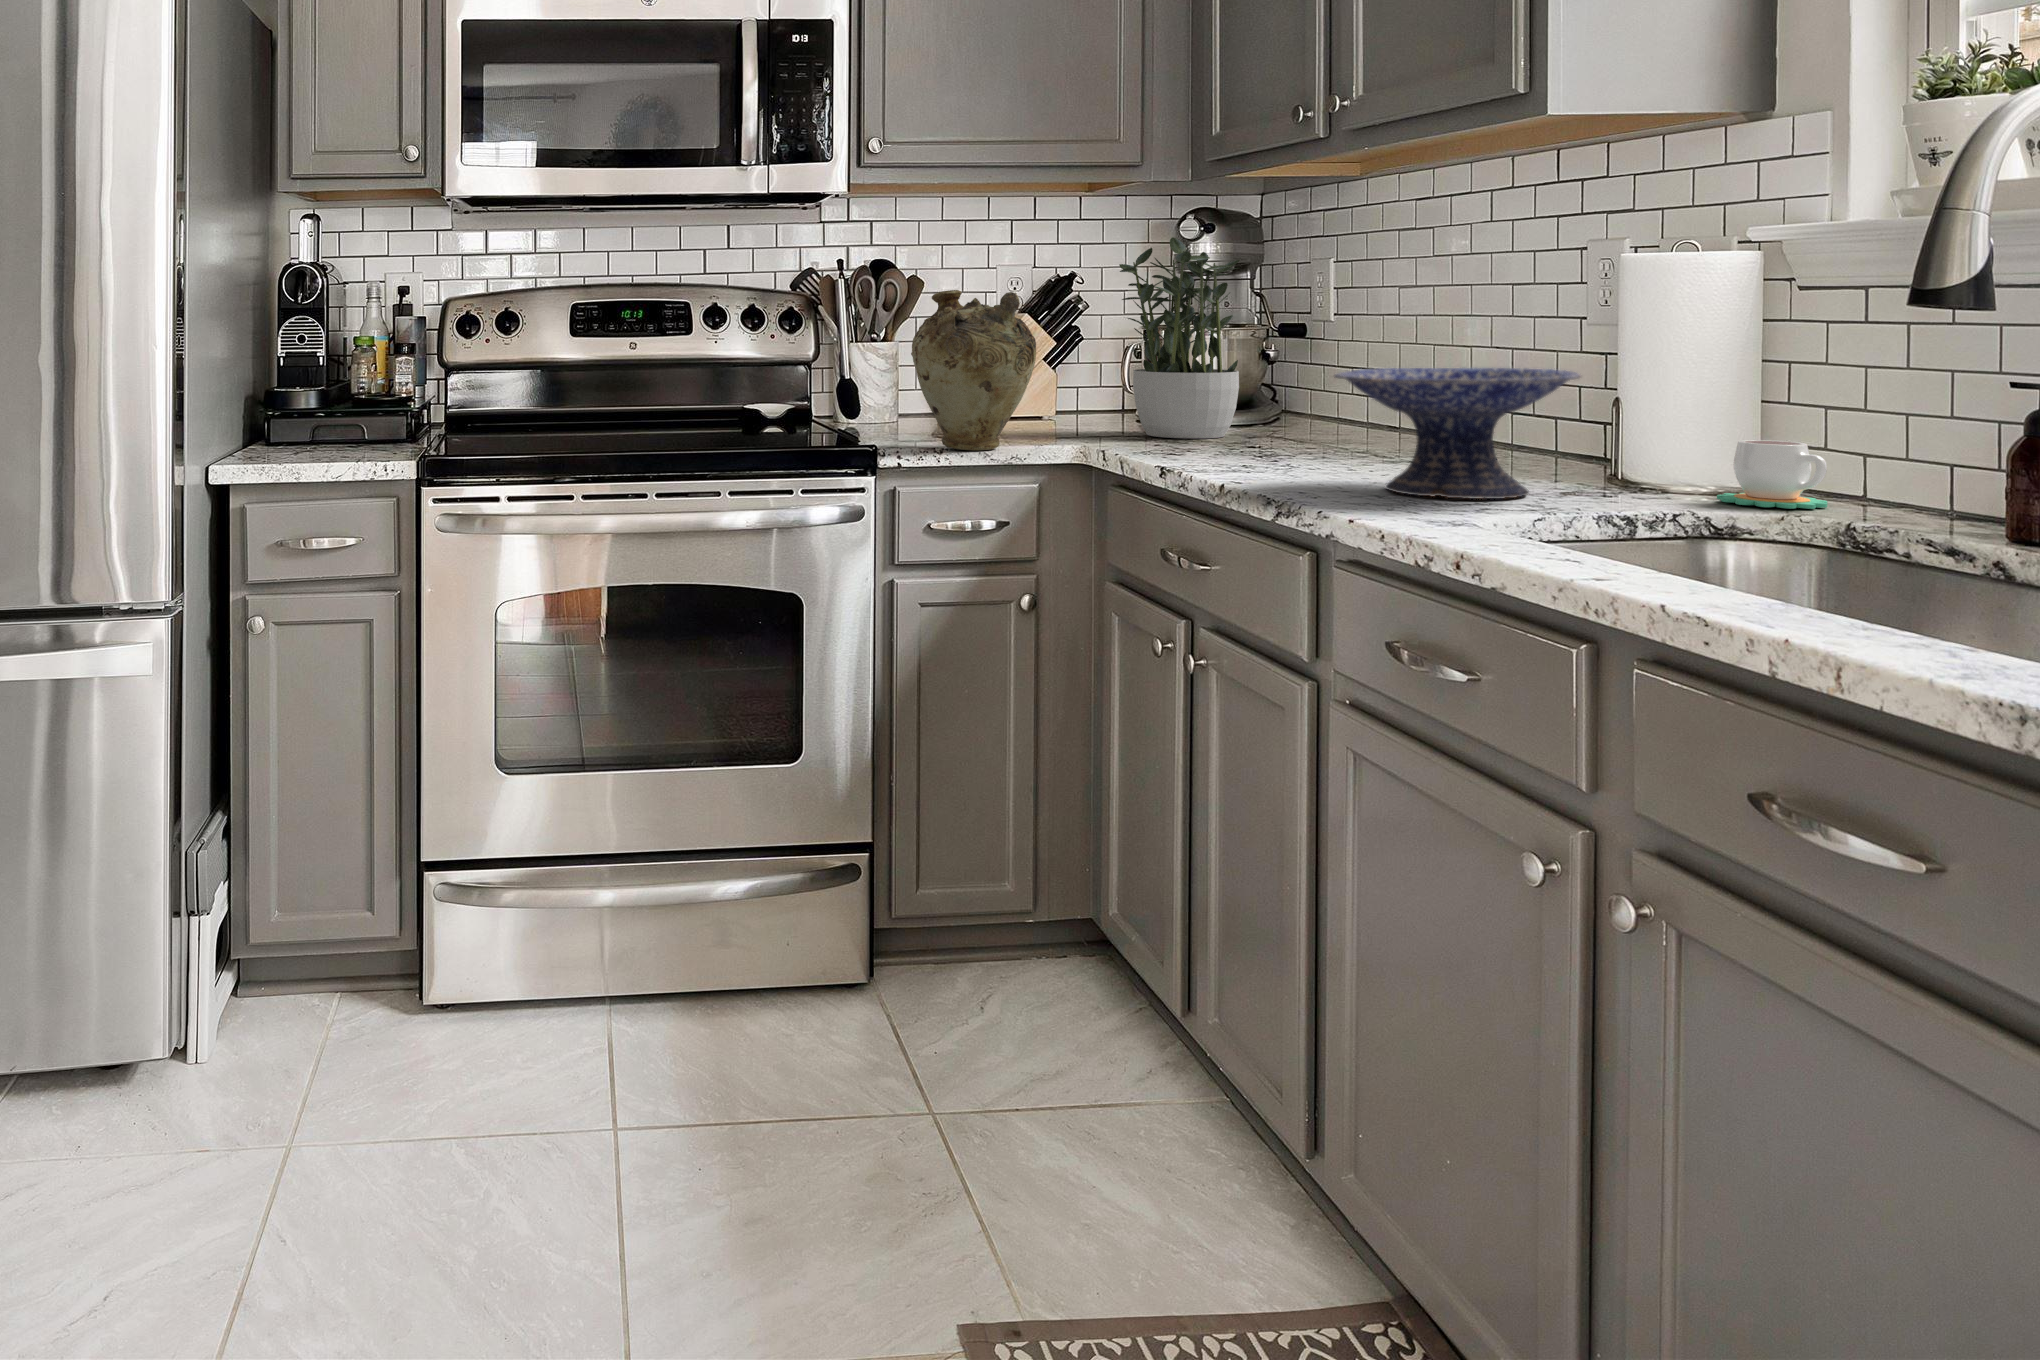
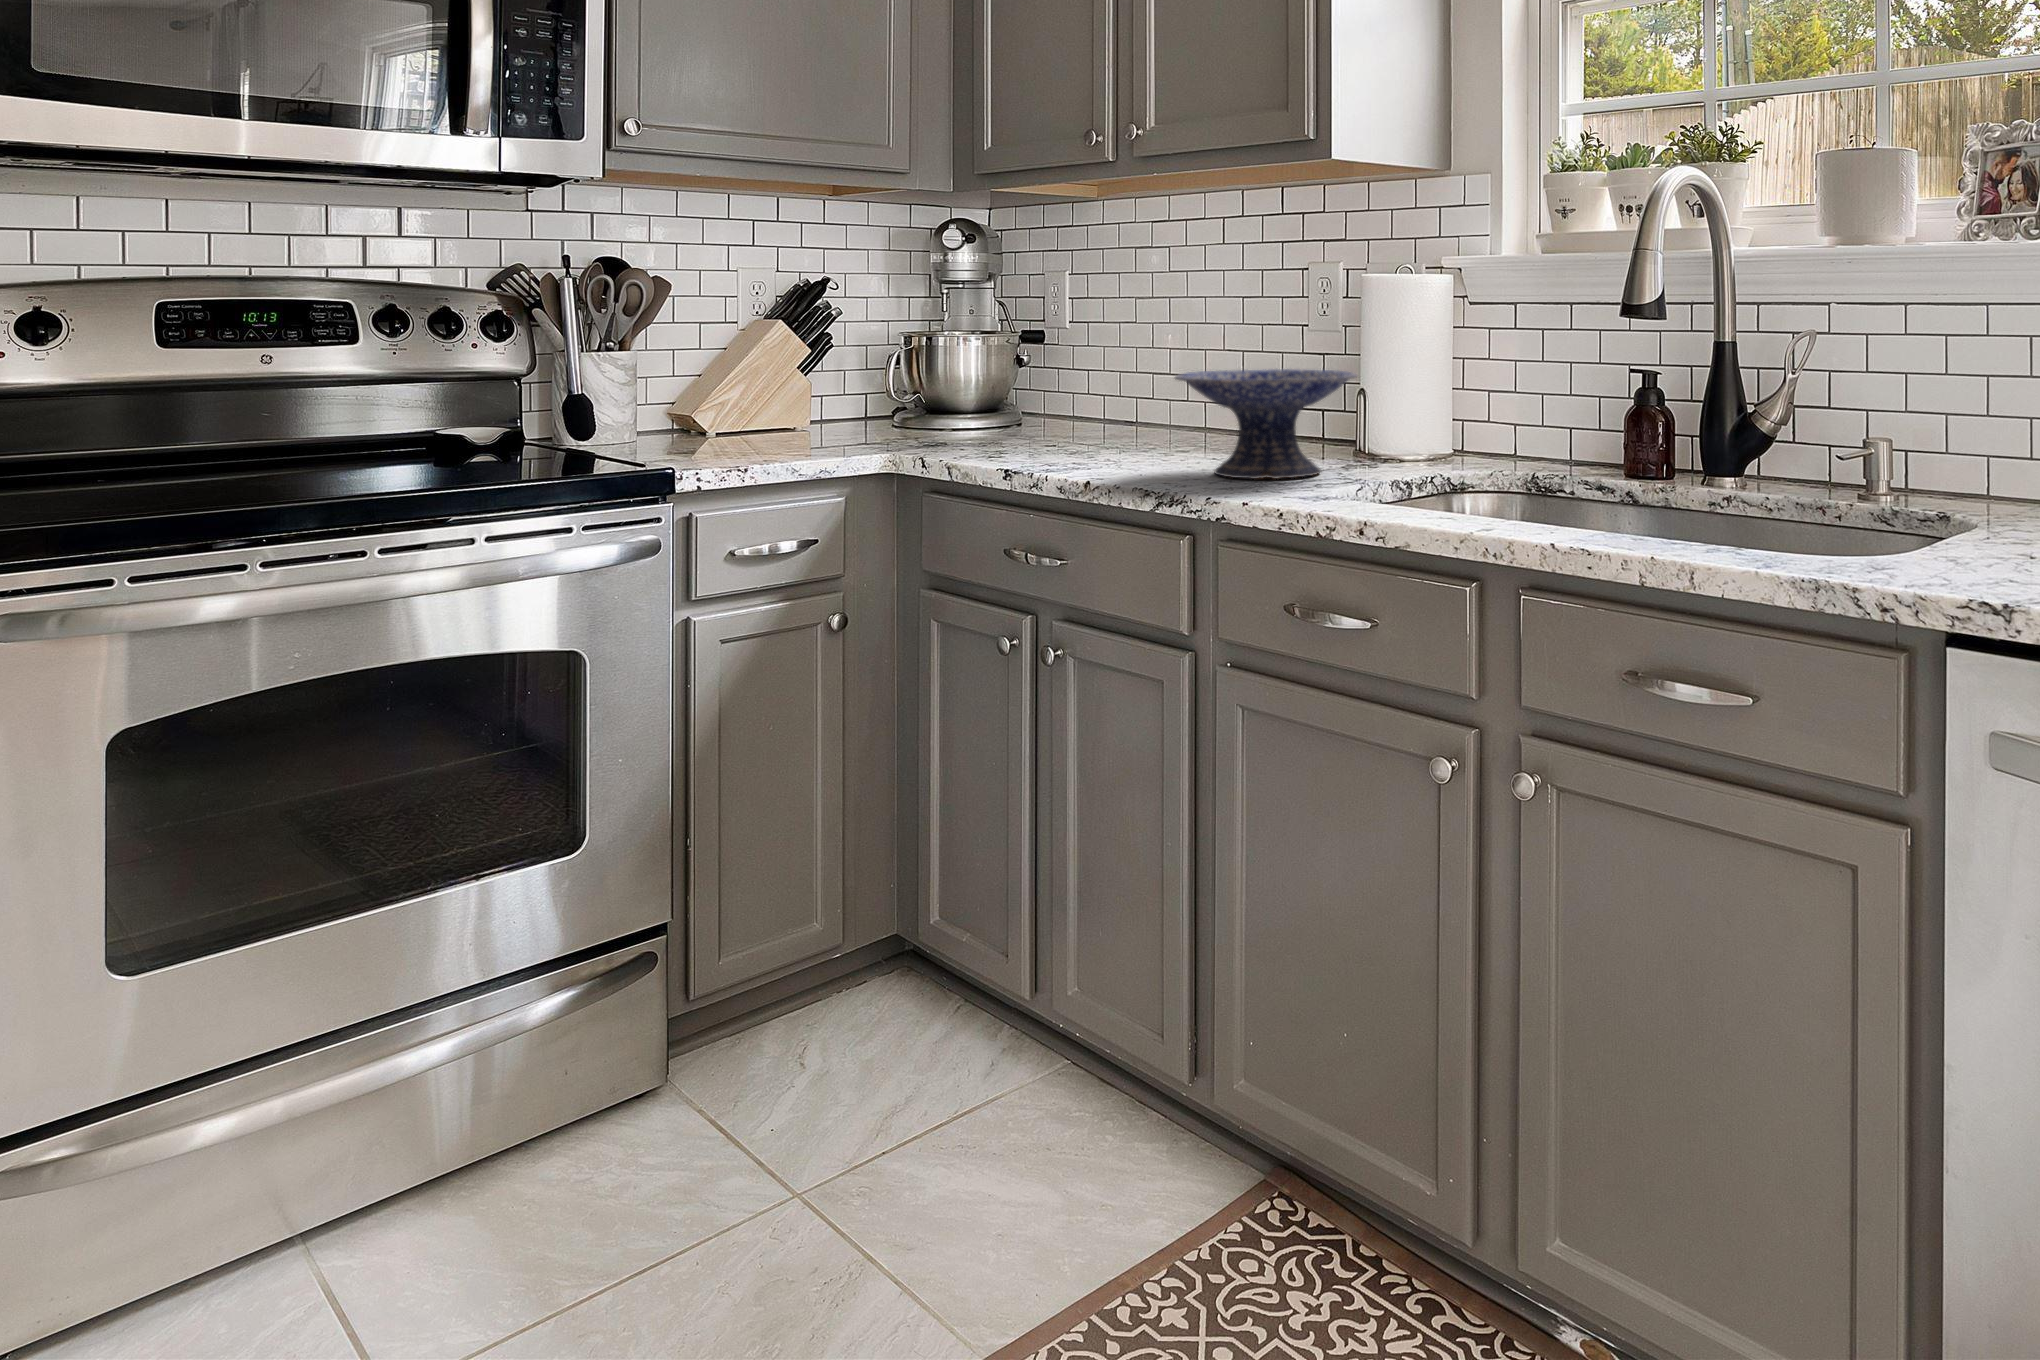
potted plant: present [1119,237,1240,438] -> none [898,250,1013,443]
vase: present [911,290,1036,450] -> none [702,296,844,467]
mug: present [1717,440,1827,509] -> none [1436,419,1505,468]

